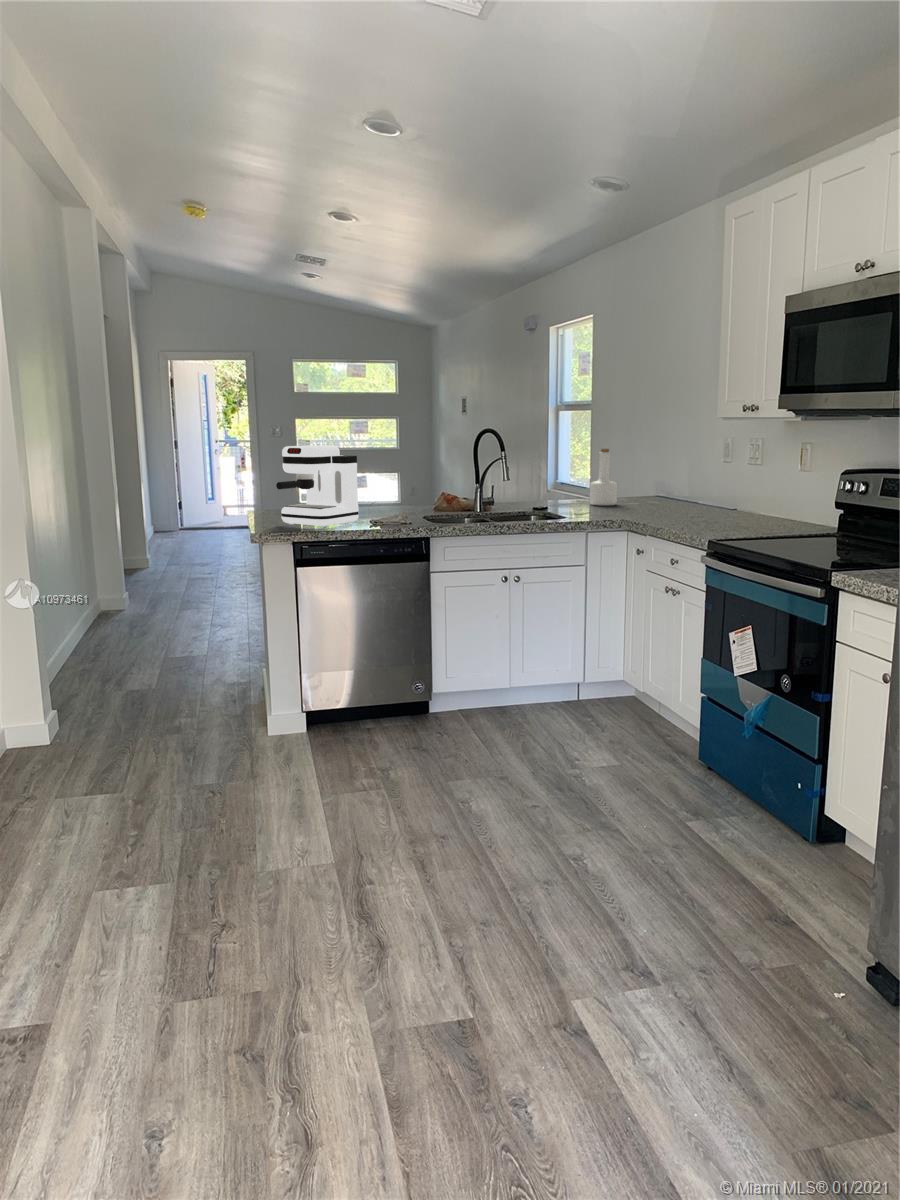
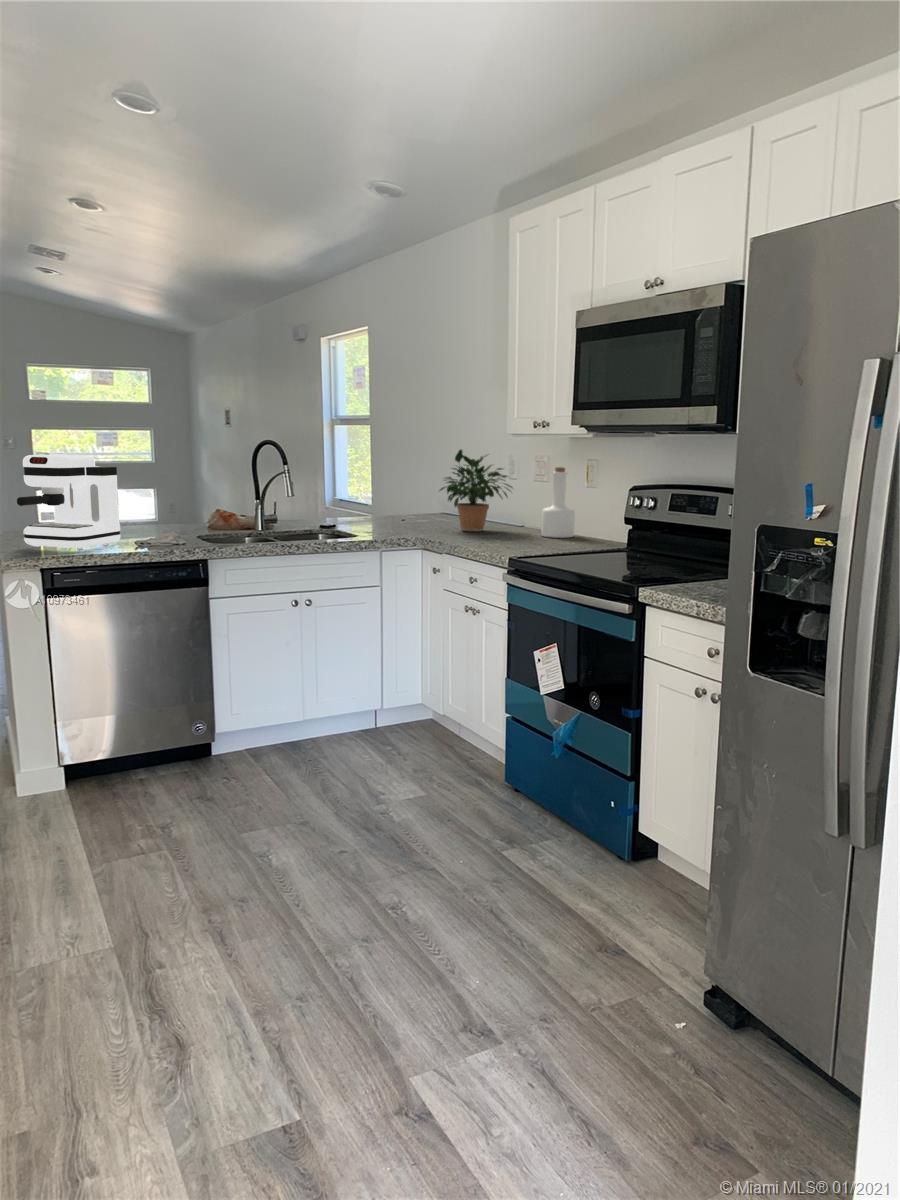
potted plant: none [646,435,723,515] -> present [440,450,512,531]
bottle: present [590,449,617,506] -> present [541,467,575,538]

